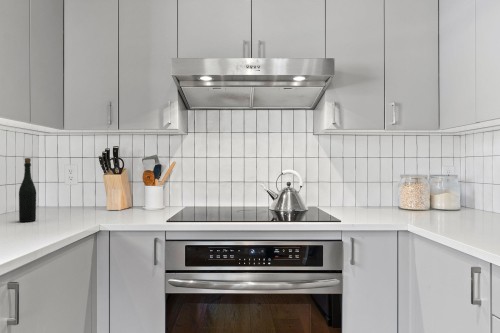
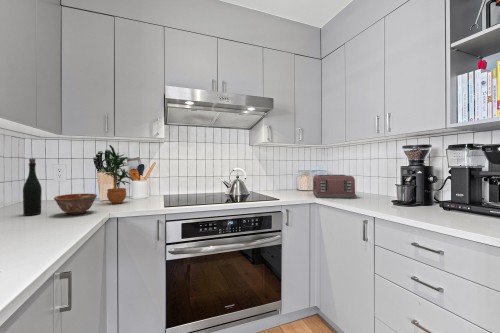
potted plant: none [100,140,143,214] -> present [100,145,133,204]
toaster: none [409,183,484,226] -> present [313,175,356,198]
ceramic bowl: none [43,200,89,224] -> present [54,194,97,215]

